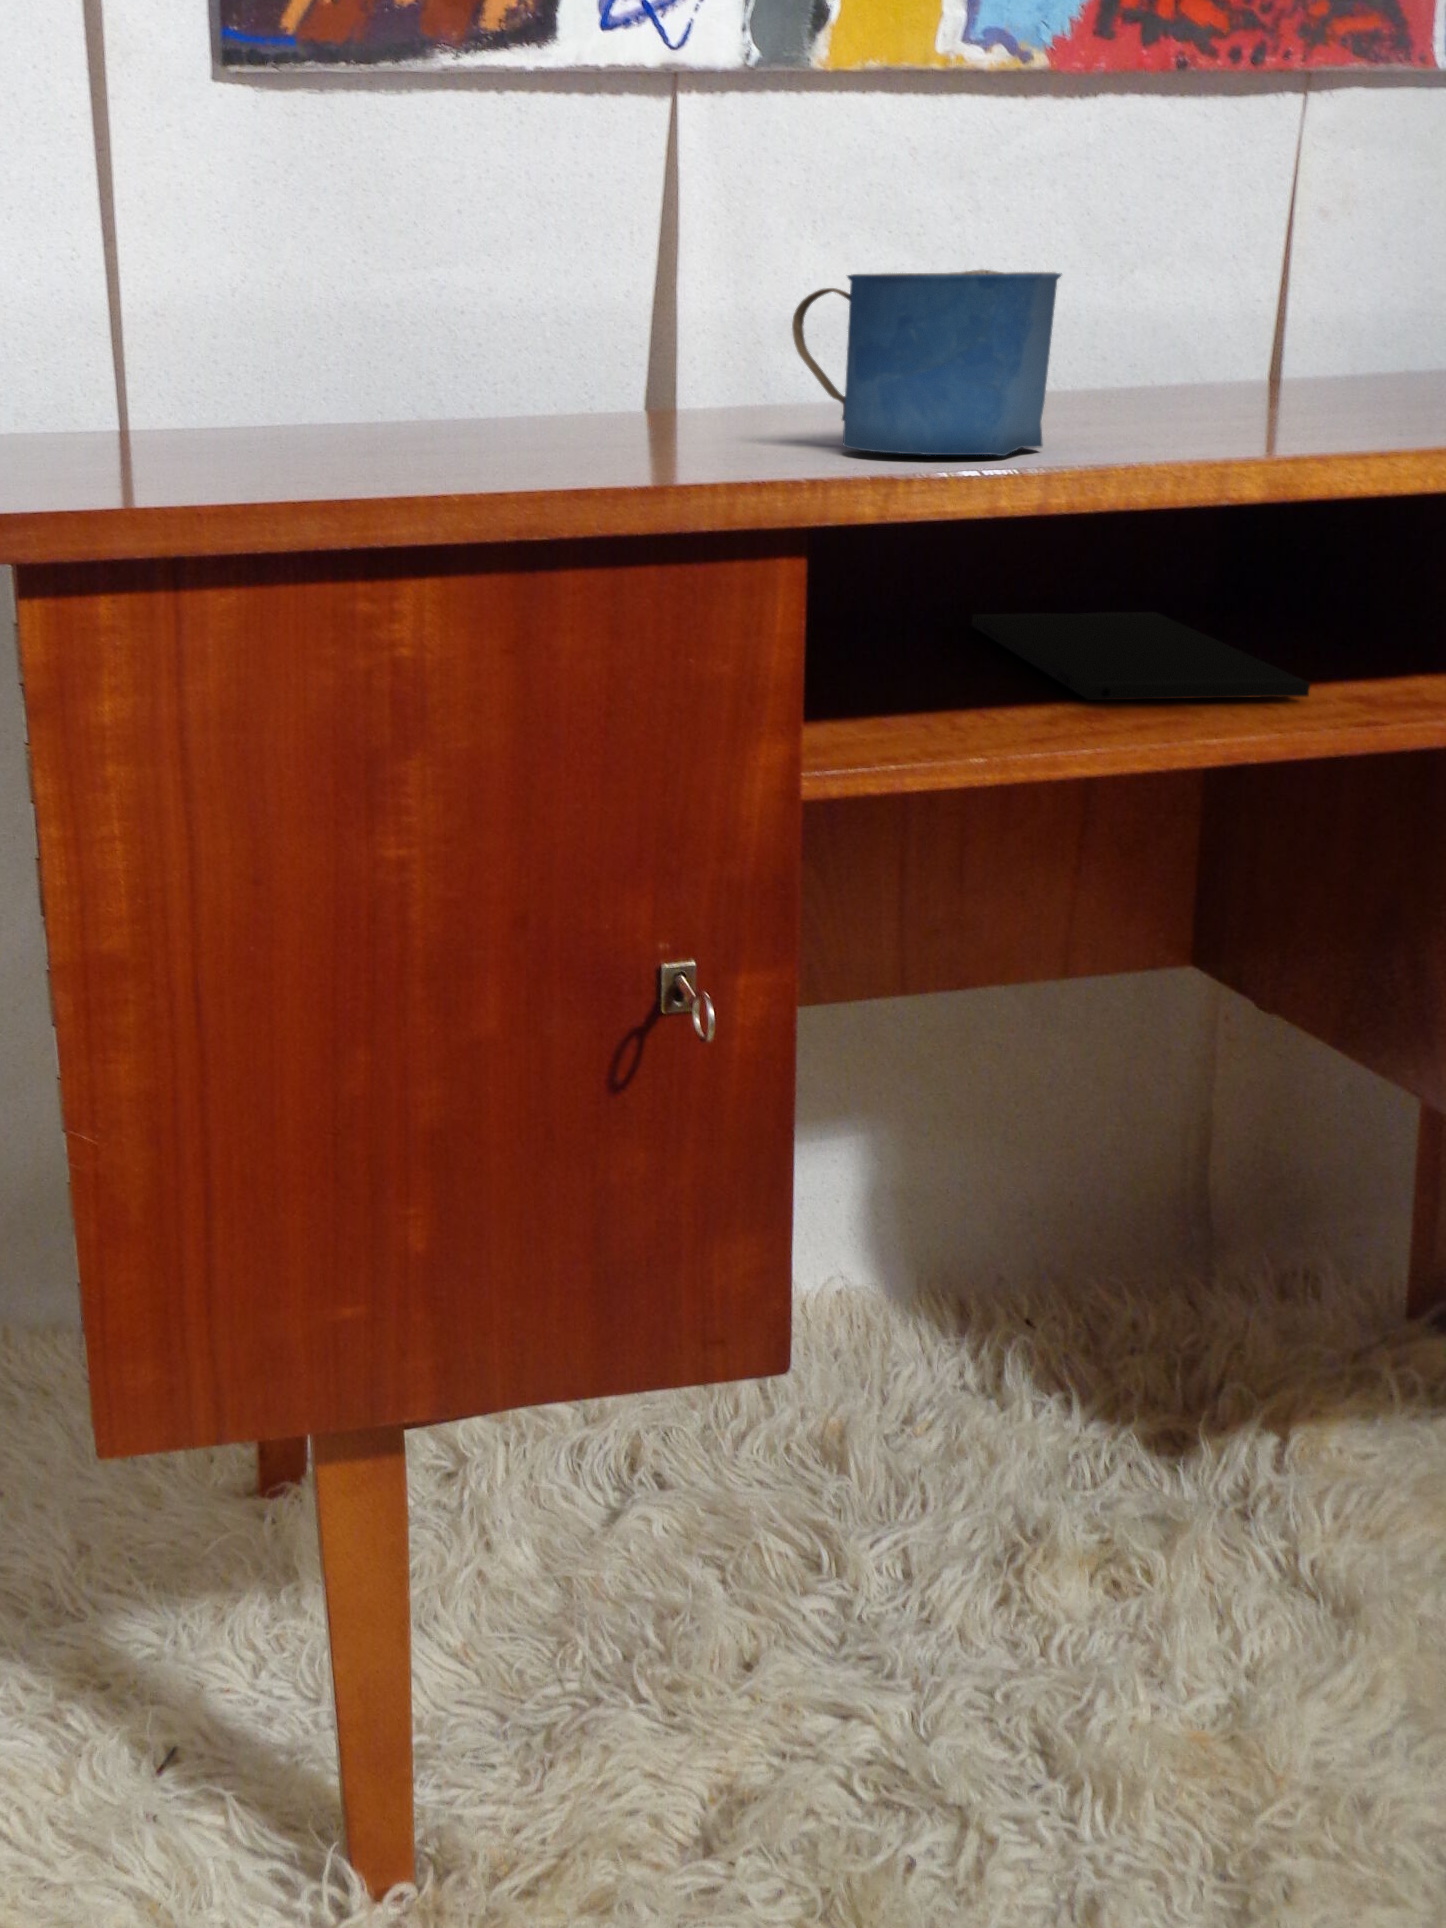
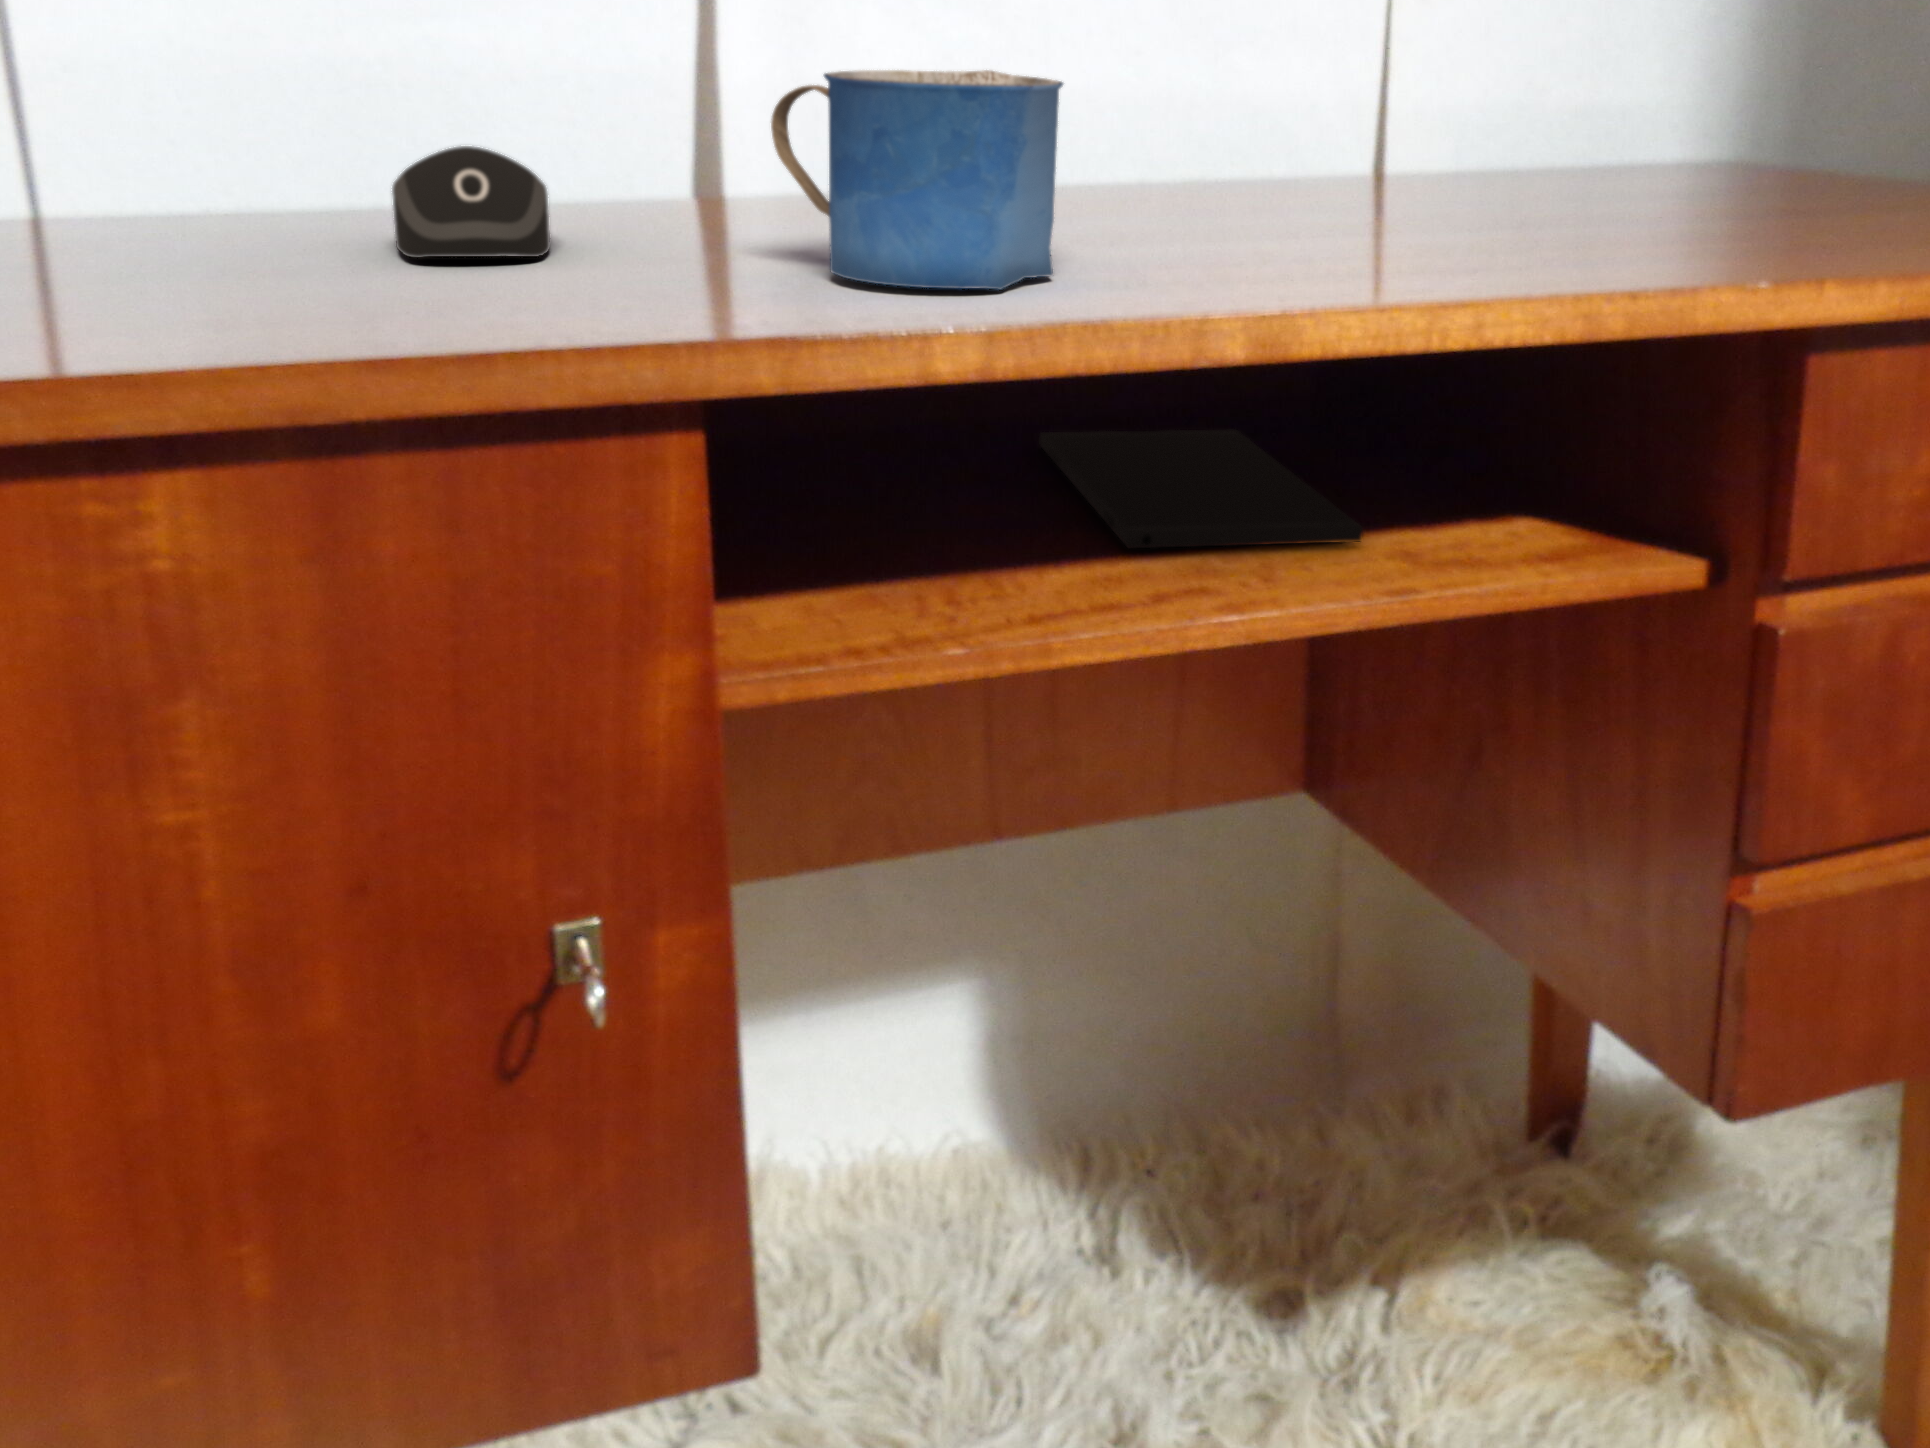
computer mouse: none [461,358,589,448] -> present [392,146,550,258]

